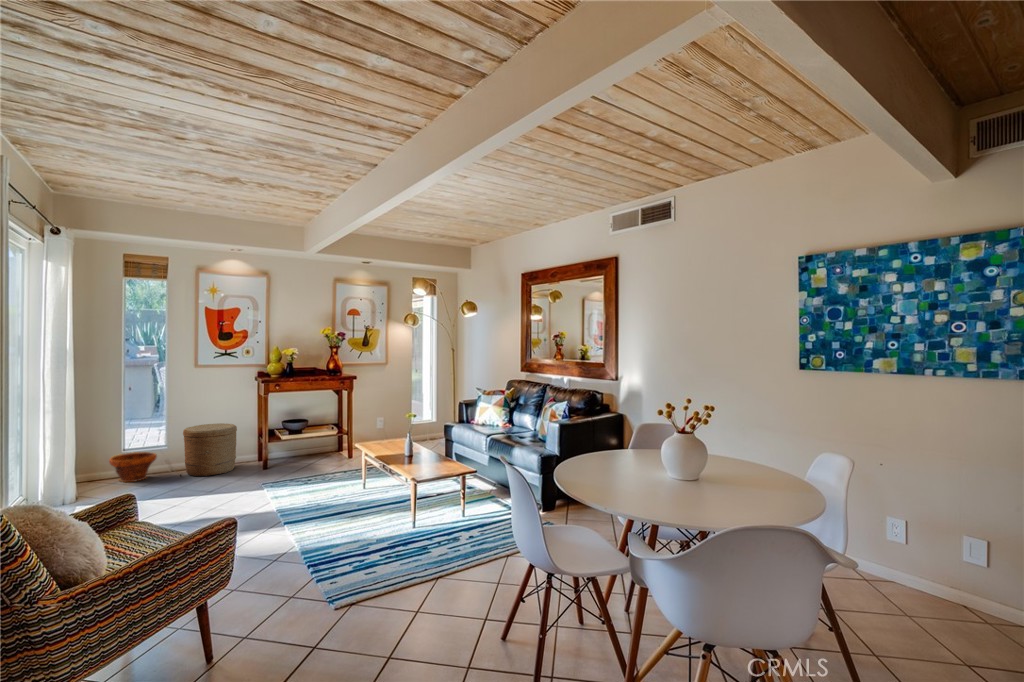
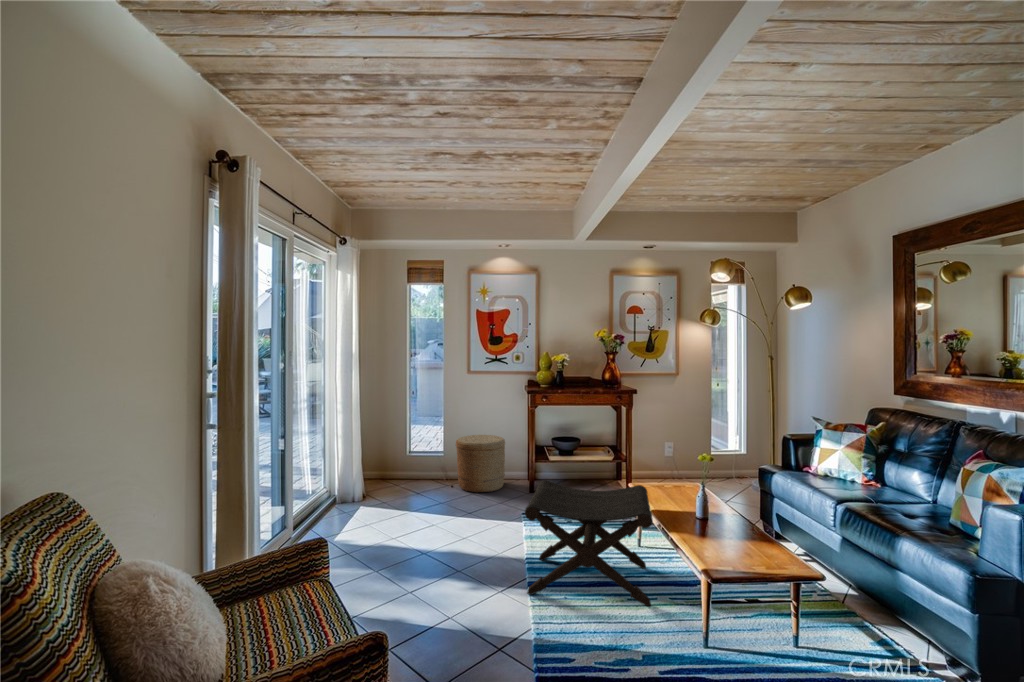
footstool: none [282,441,380,530] -> present [525,481,653,606]
planter: present [109,452,157,482] -> none [396,457,435,488]

